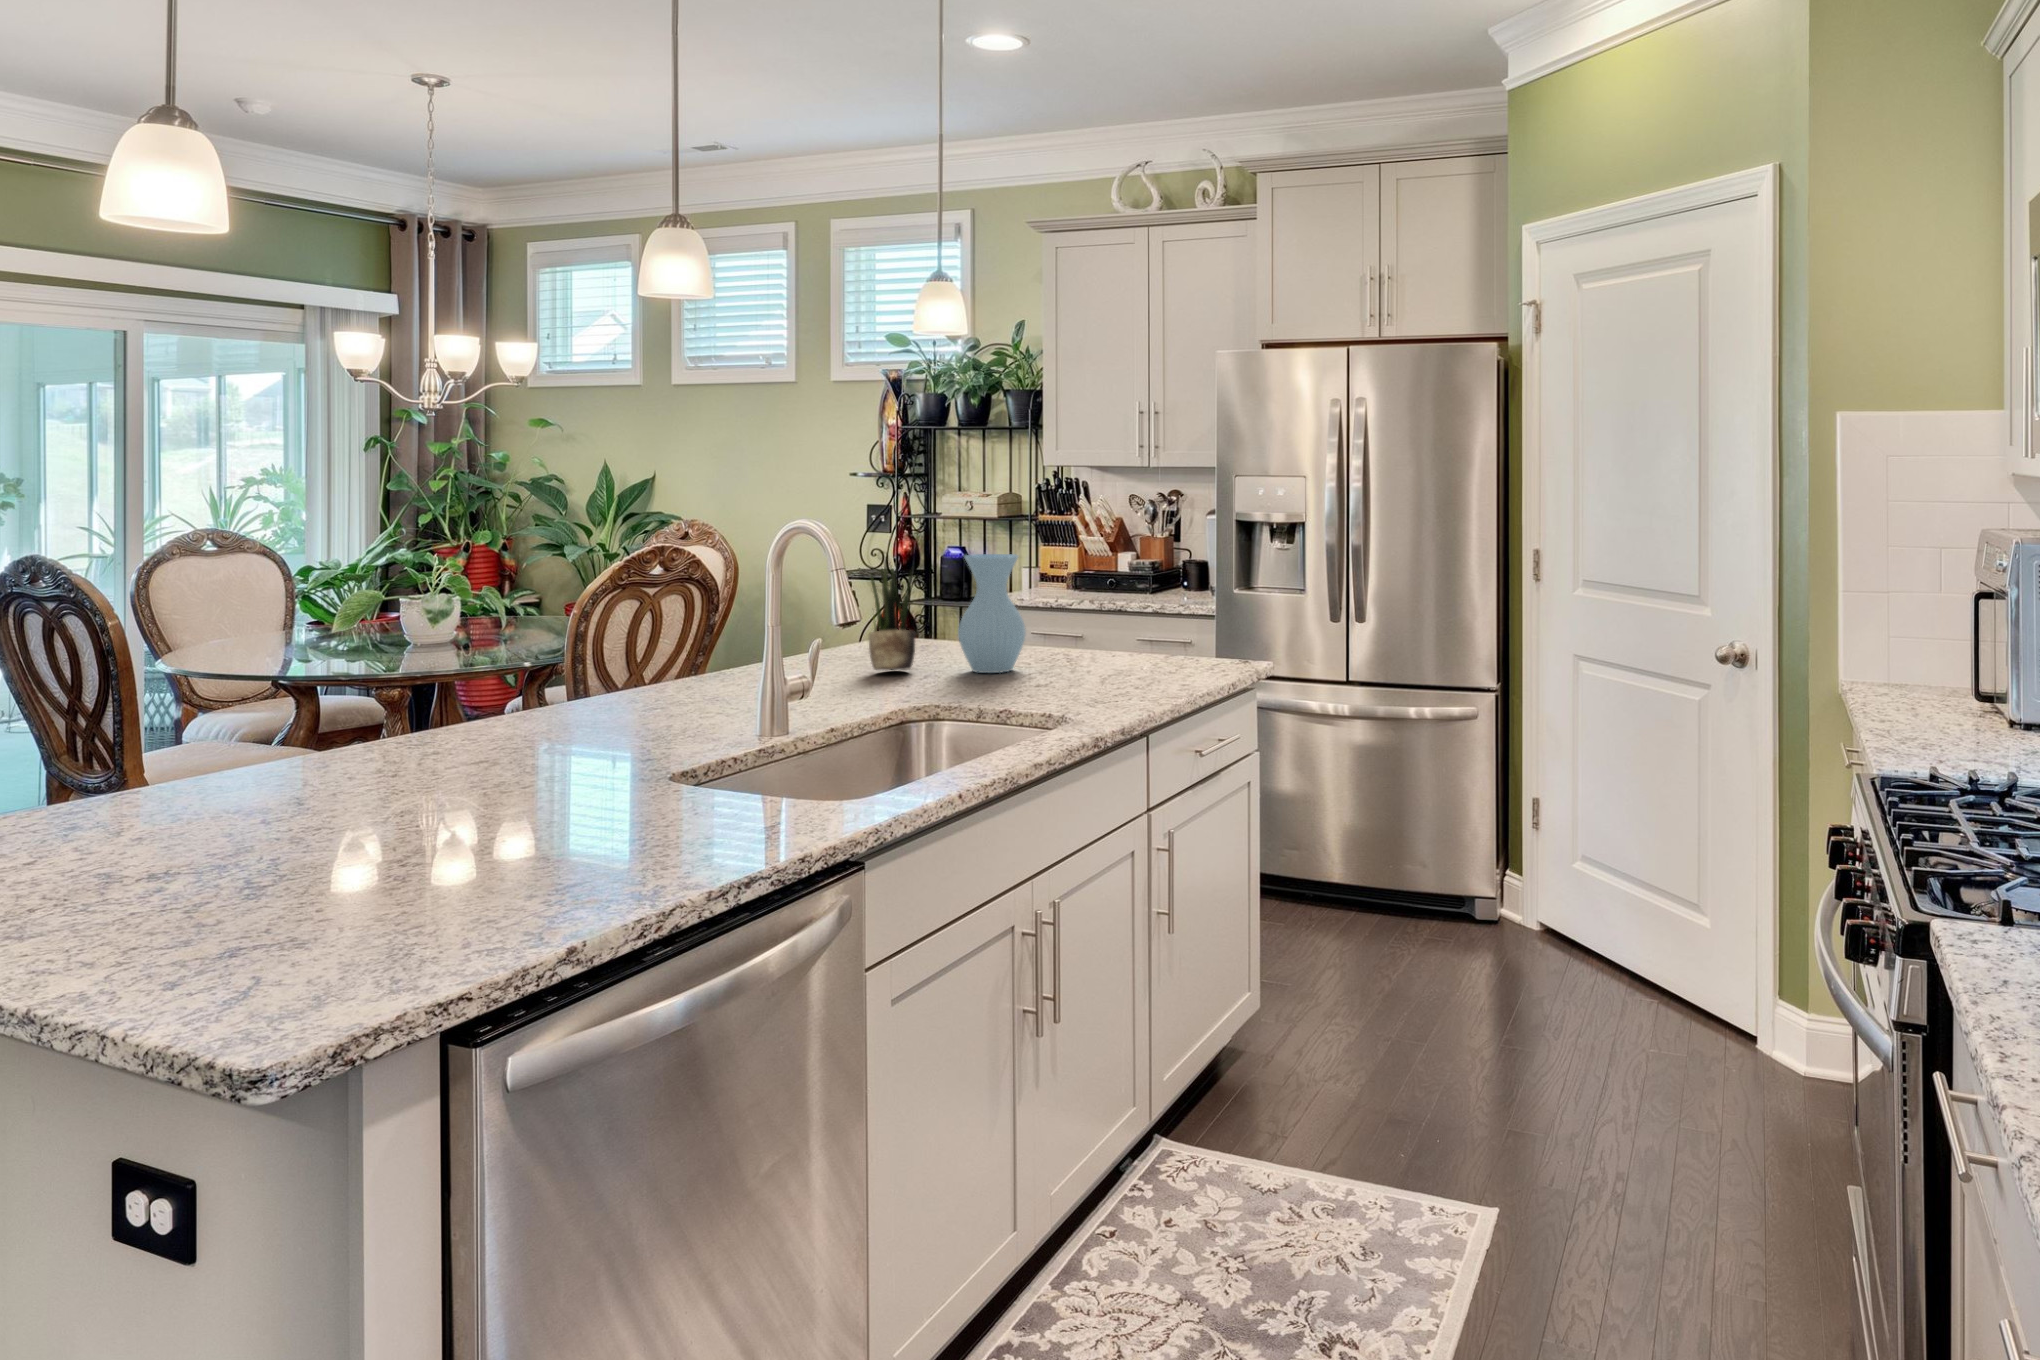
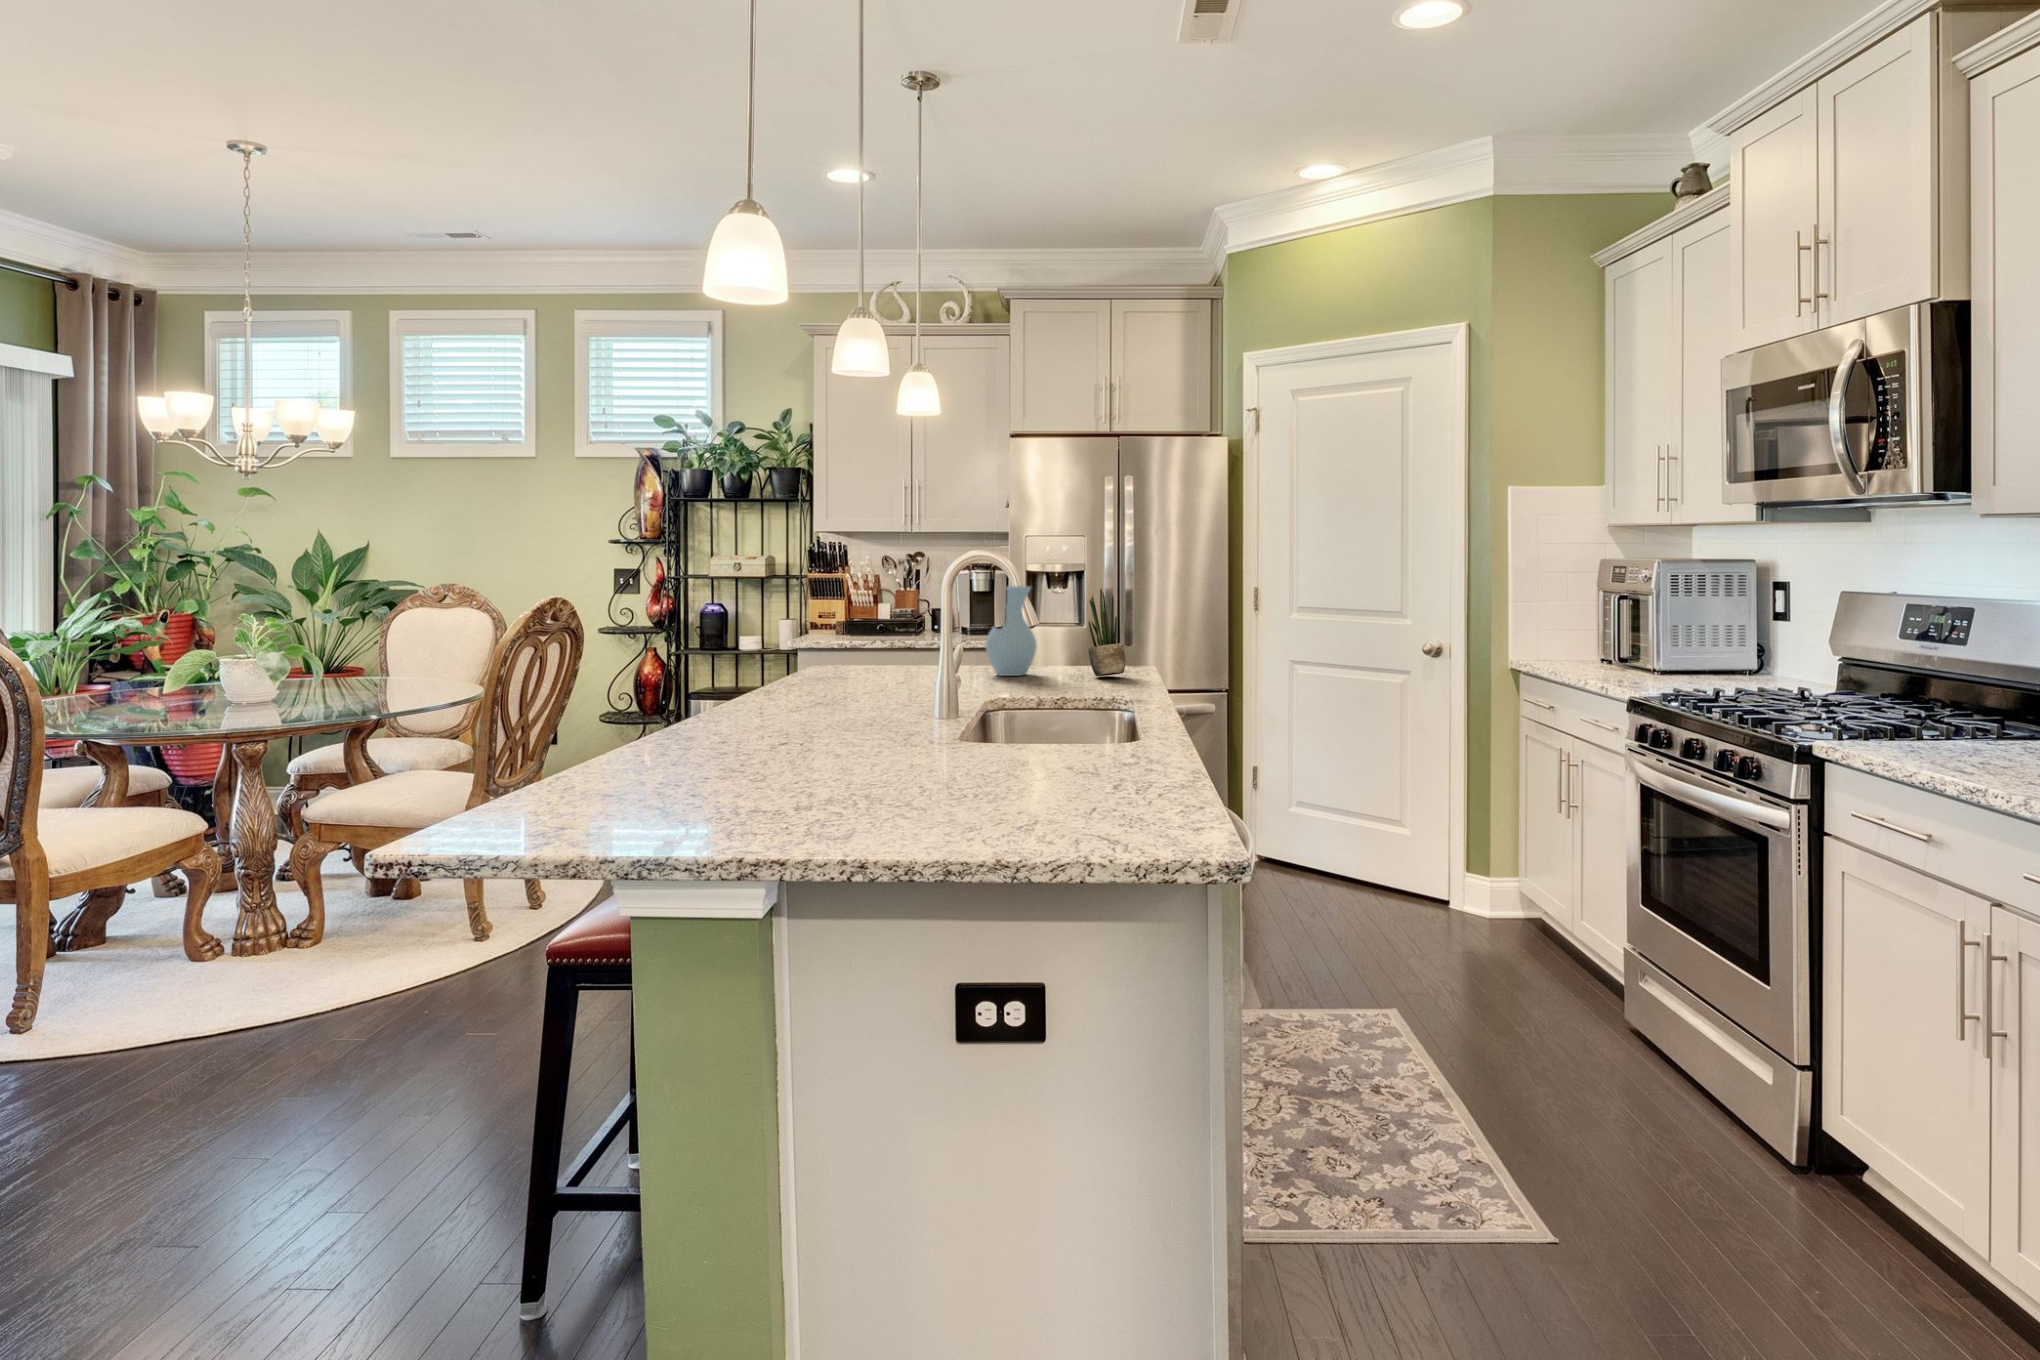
potted plant: present [869,560,915,670] -> present [1088,589,1125,676]

